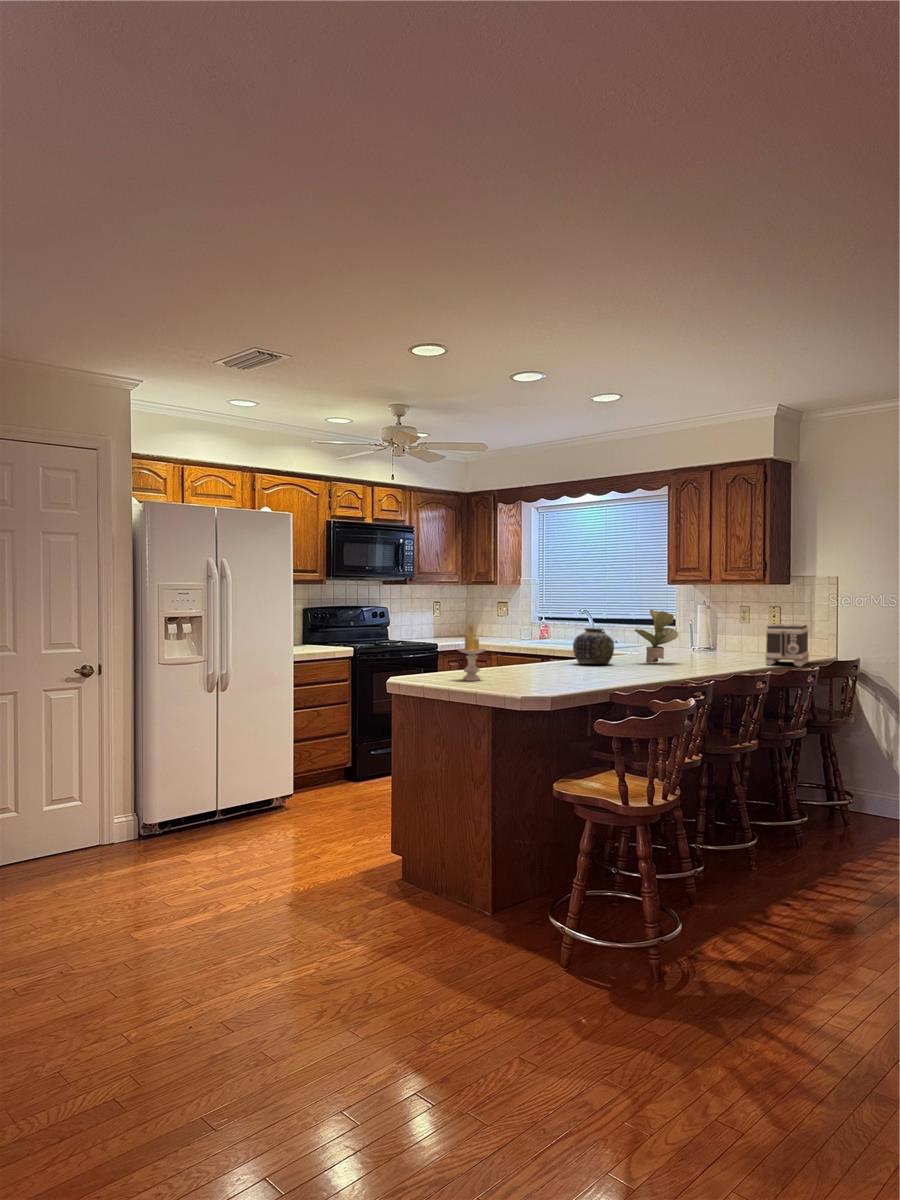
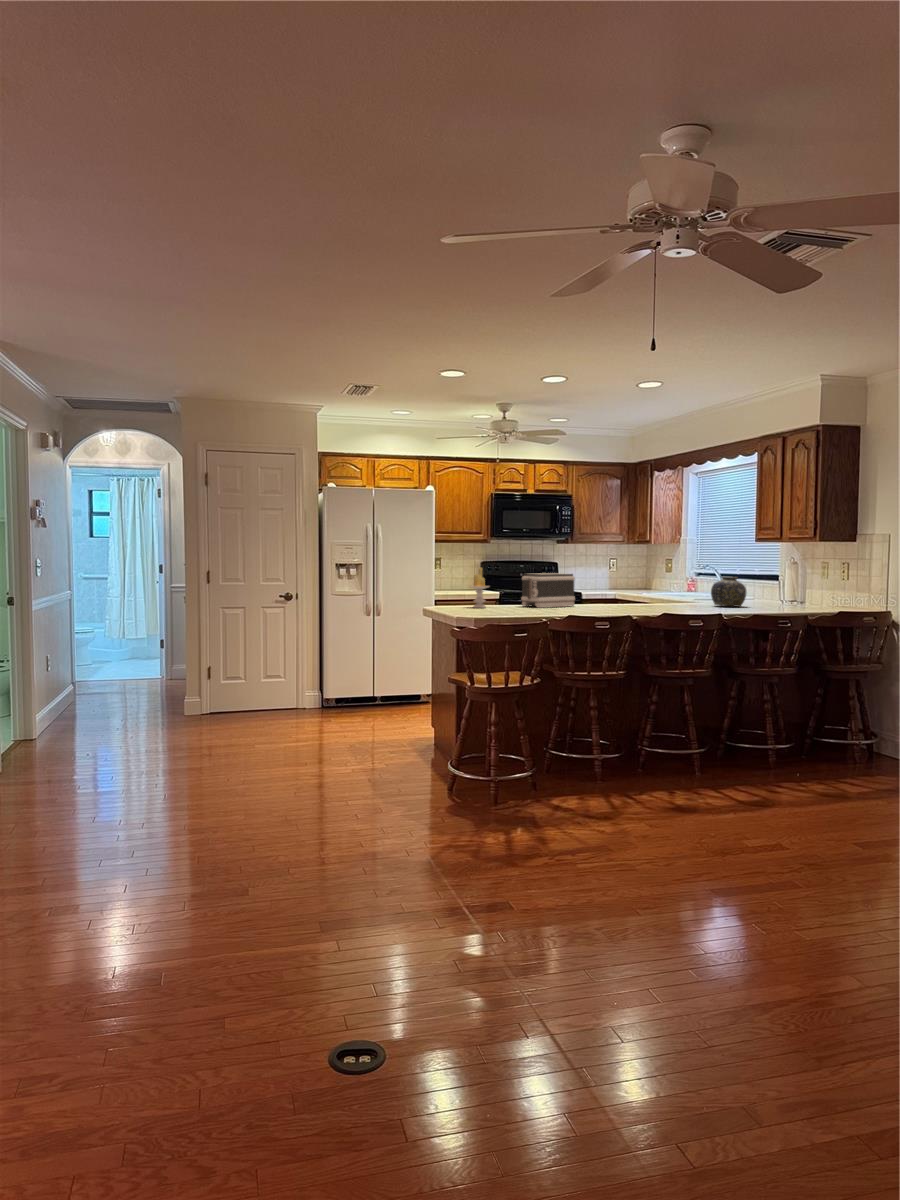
potted plant: present [635,609,678,663] -> none [657,561,696,605]
toaster: present [765,624,809,666] -> present [521,573,575,608]
vase: present [573,628,614,664] -> present [711,577,746,607]

